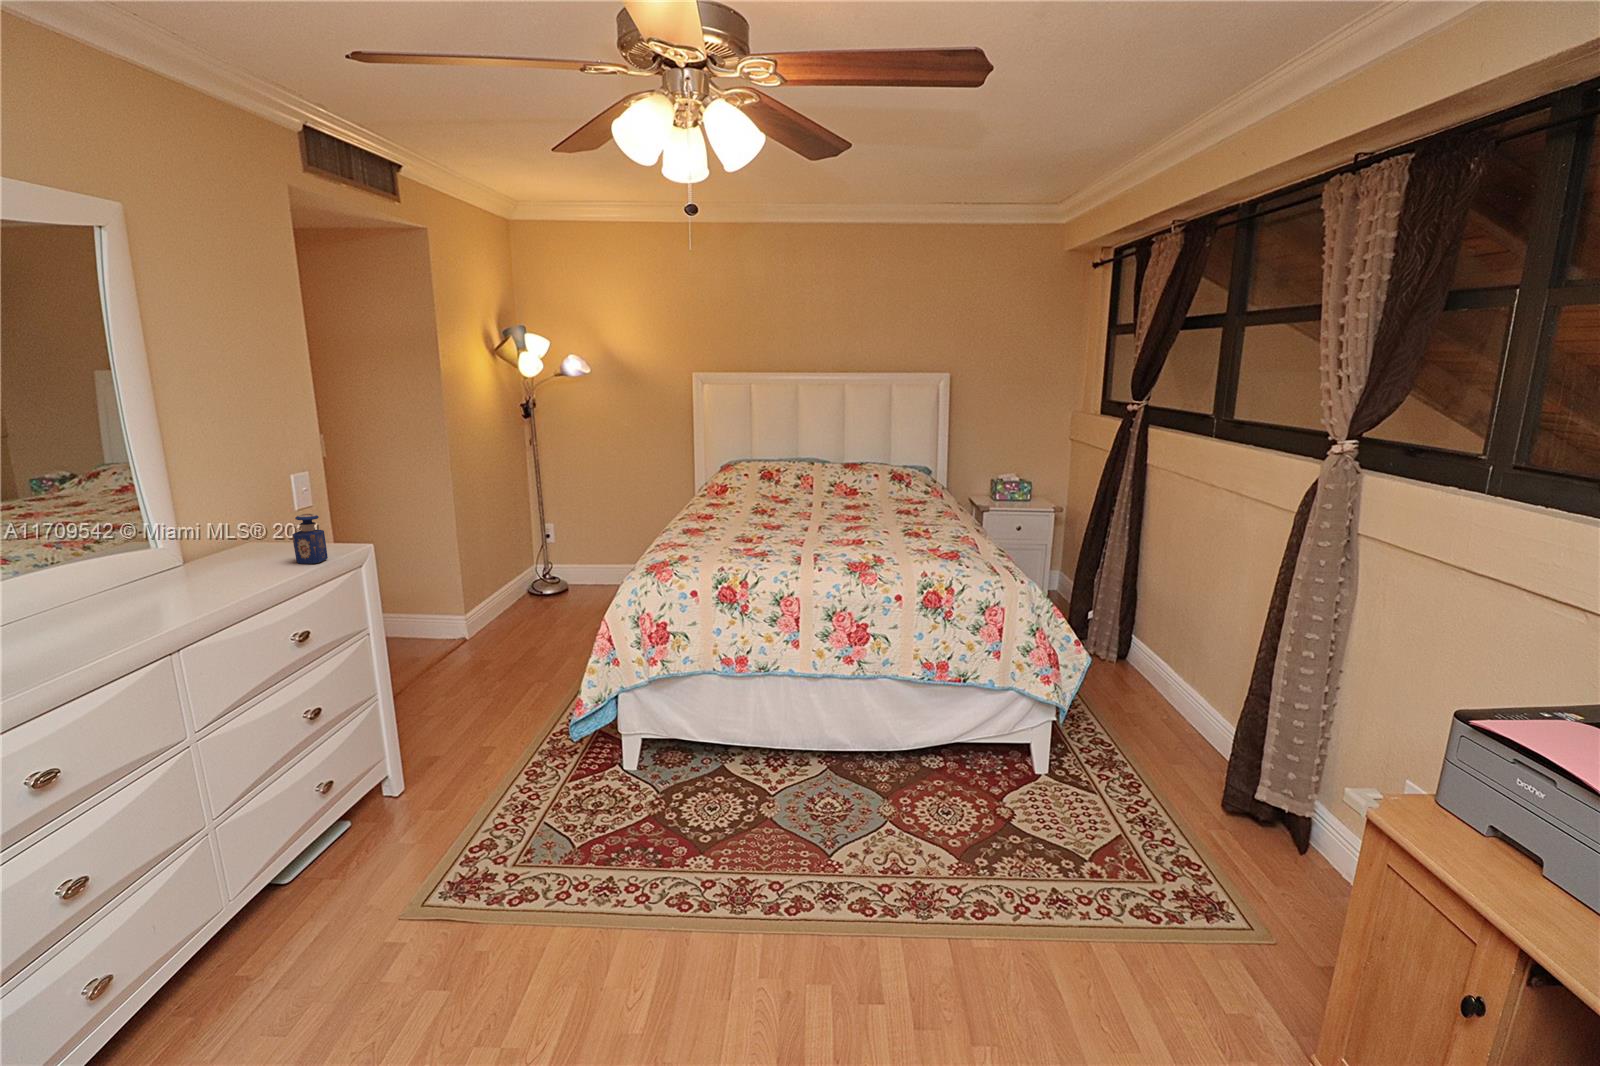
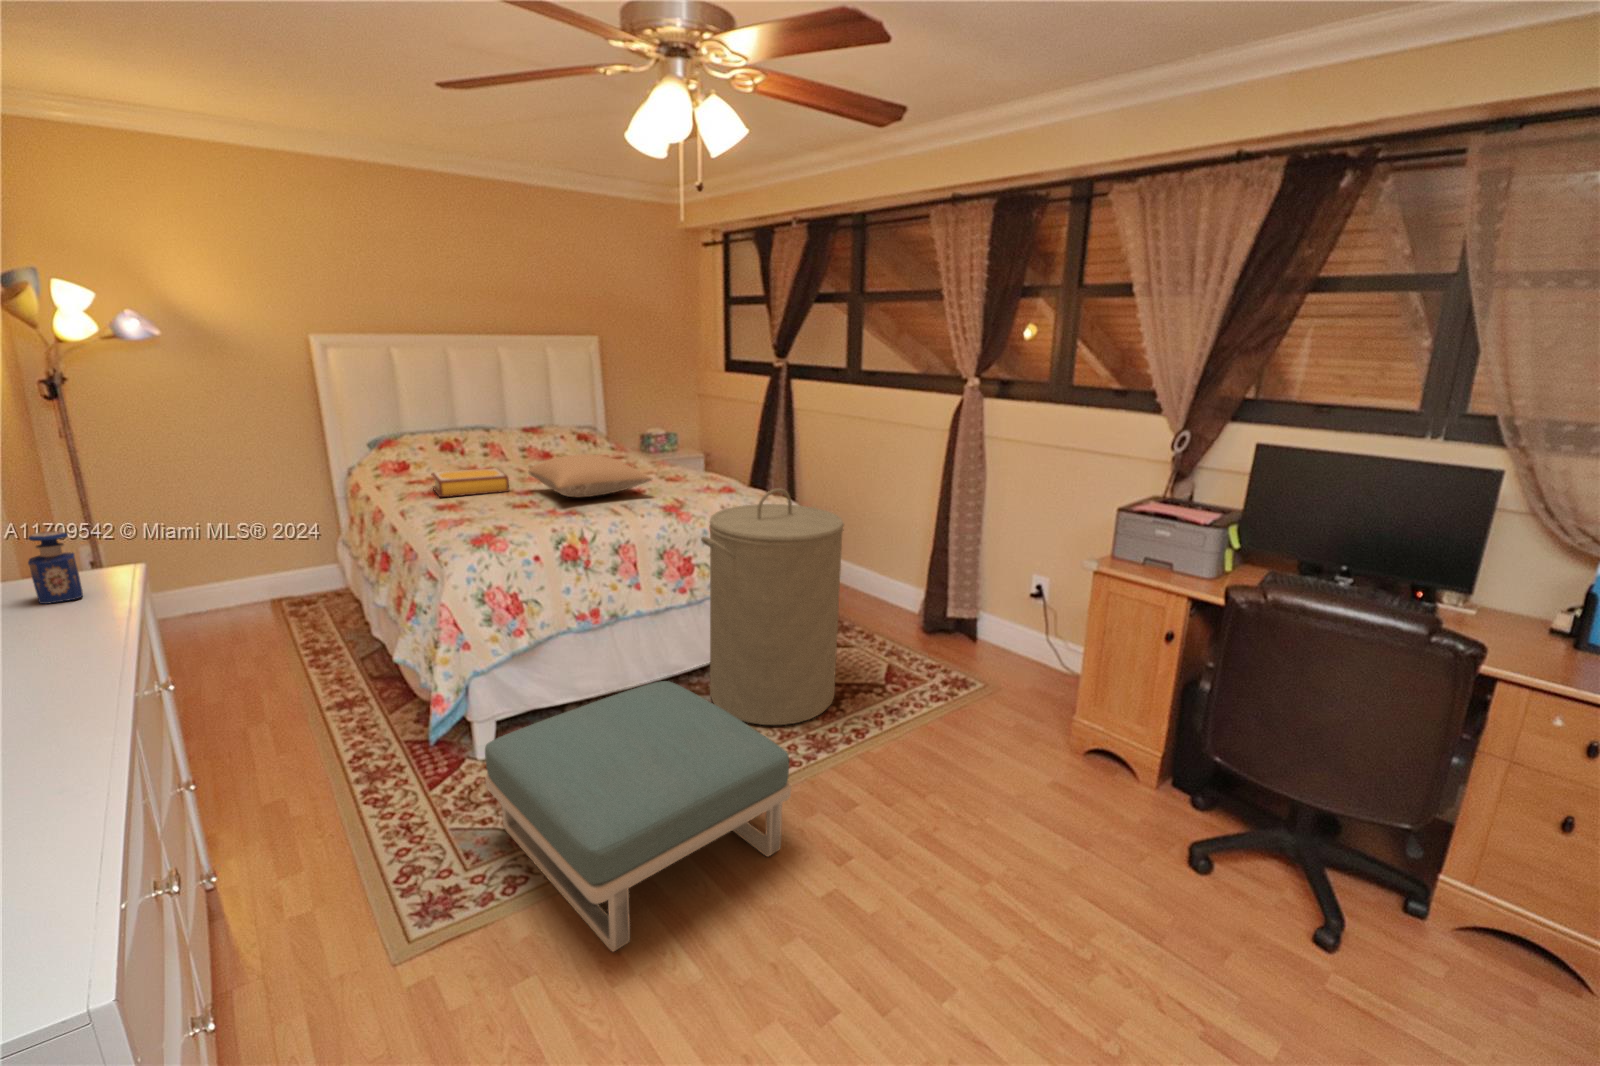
pillow: none [762,496,865,540] -> present [528,454,652,497]
book: none [698,498,766,524] -> present [432,468,509,497]
laundry hamper: none [839,563,1046,863] -> present [701,488,844,725]
footstool: none [480,752,763,1016] -> present [485,681,791,951]

